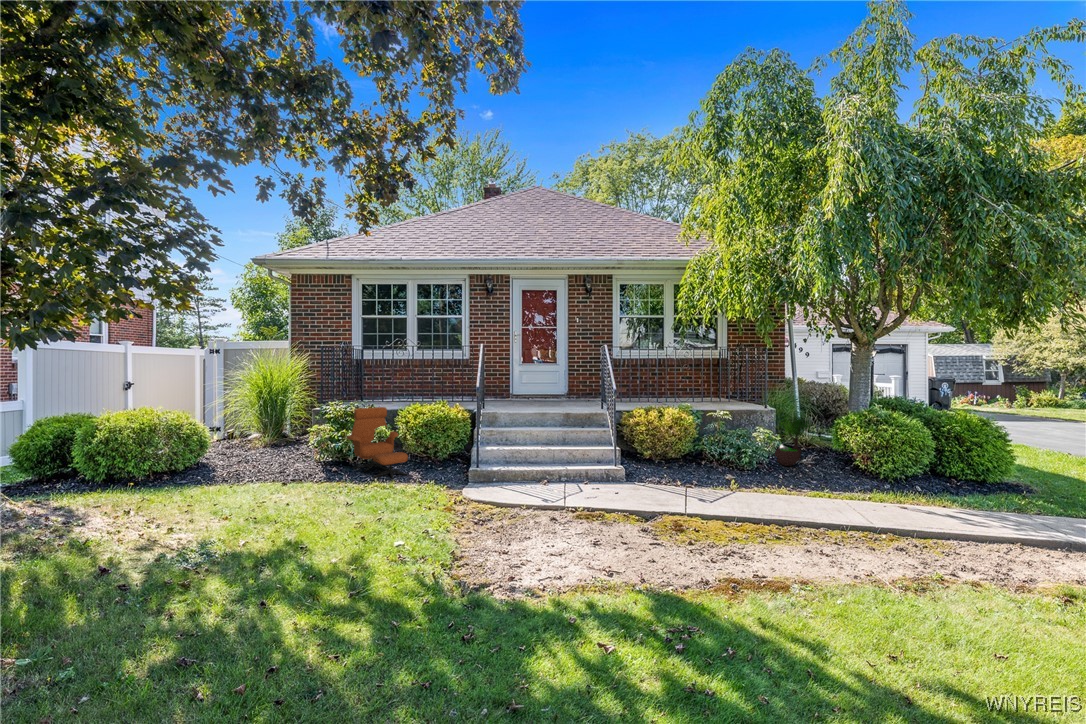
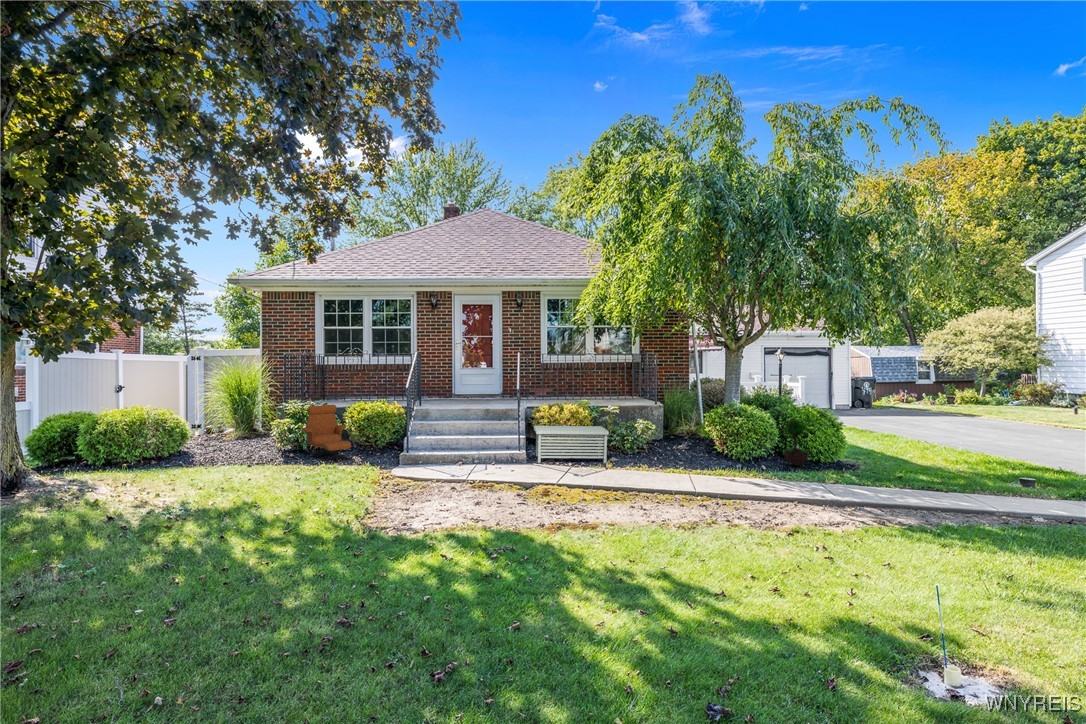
potted tree: present [775,416,811,466] -> present [782,420,809,466]
storage bench: none [627,434,728,482] -> present [534,426,609,463]

